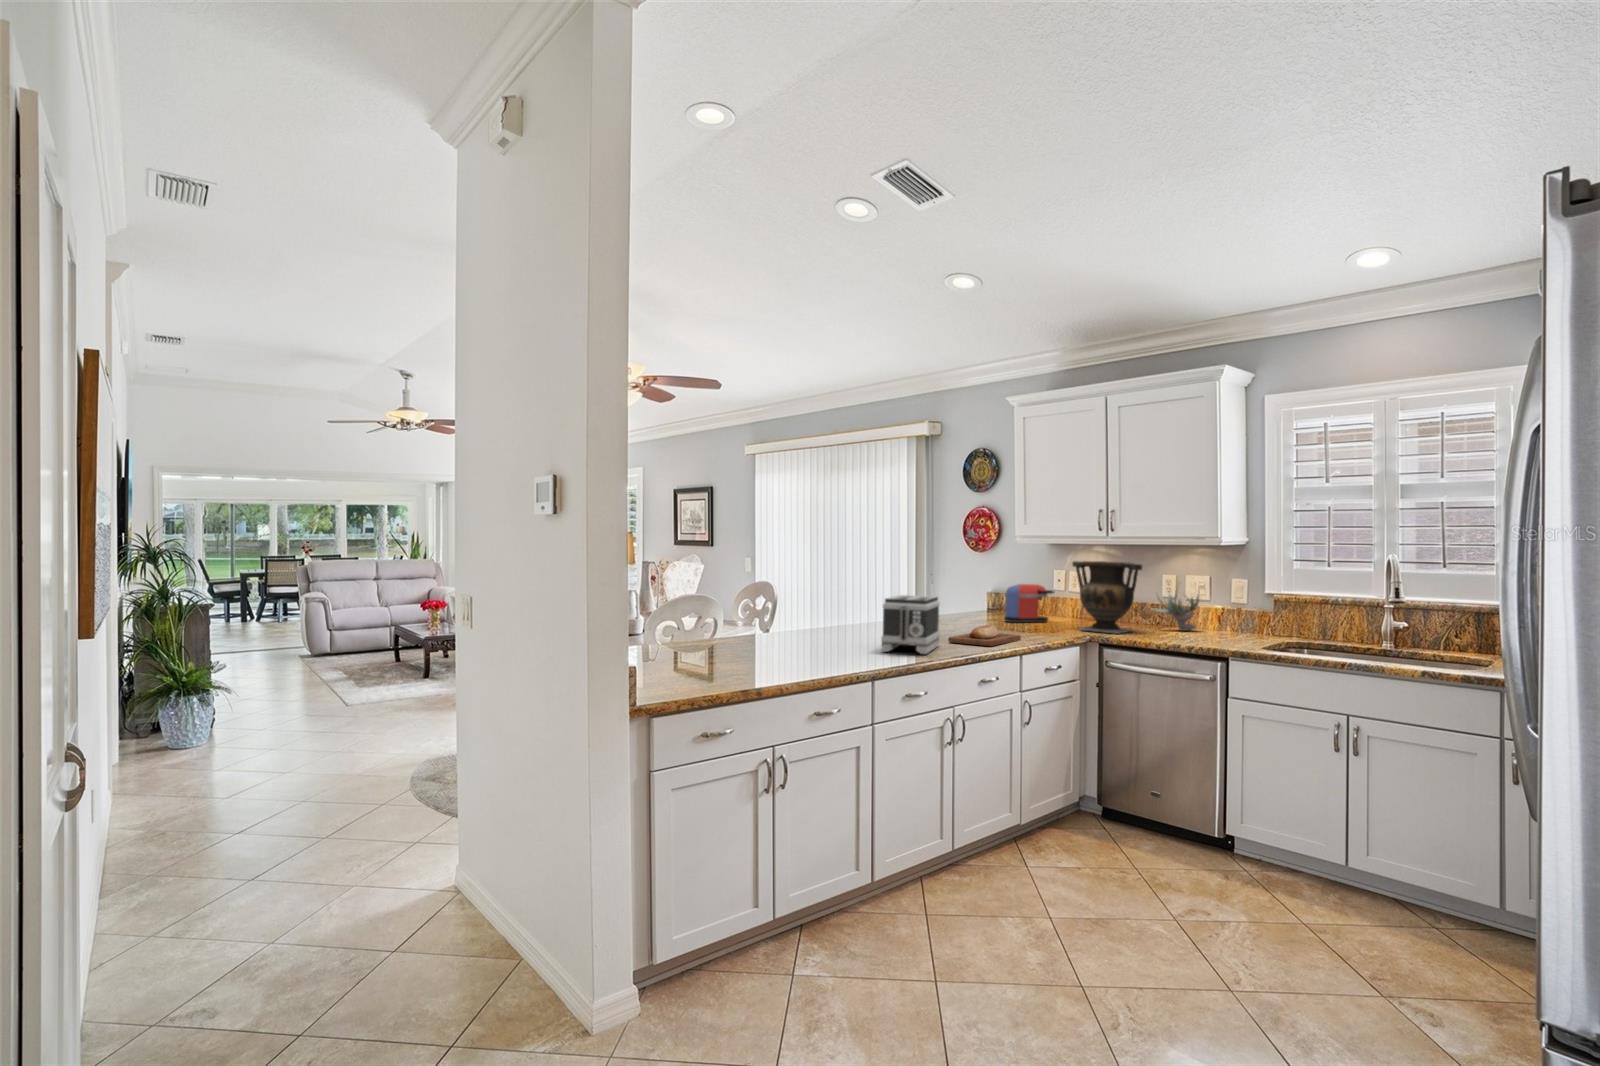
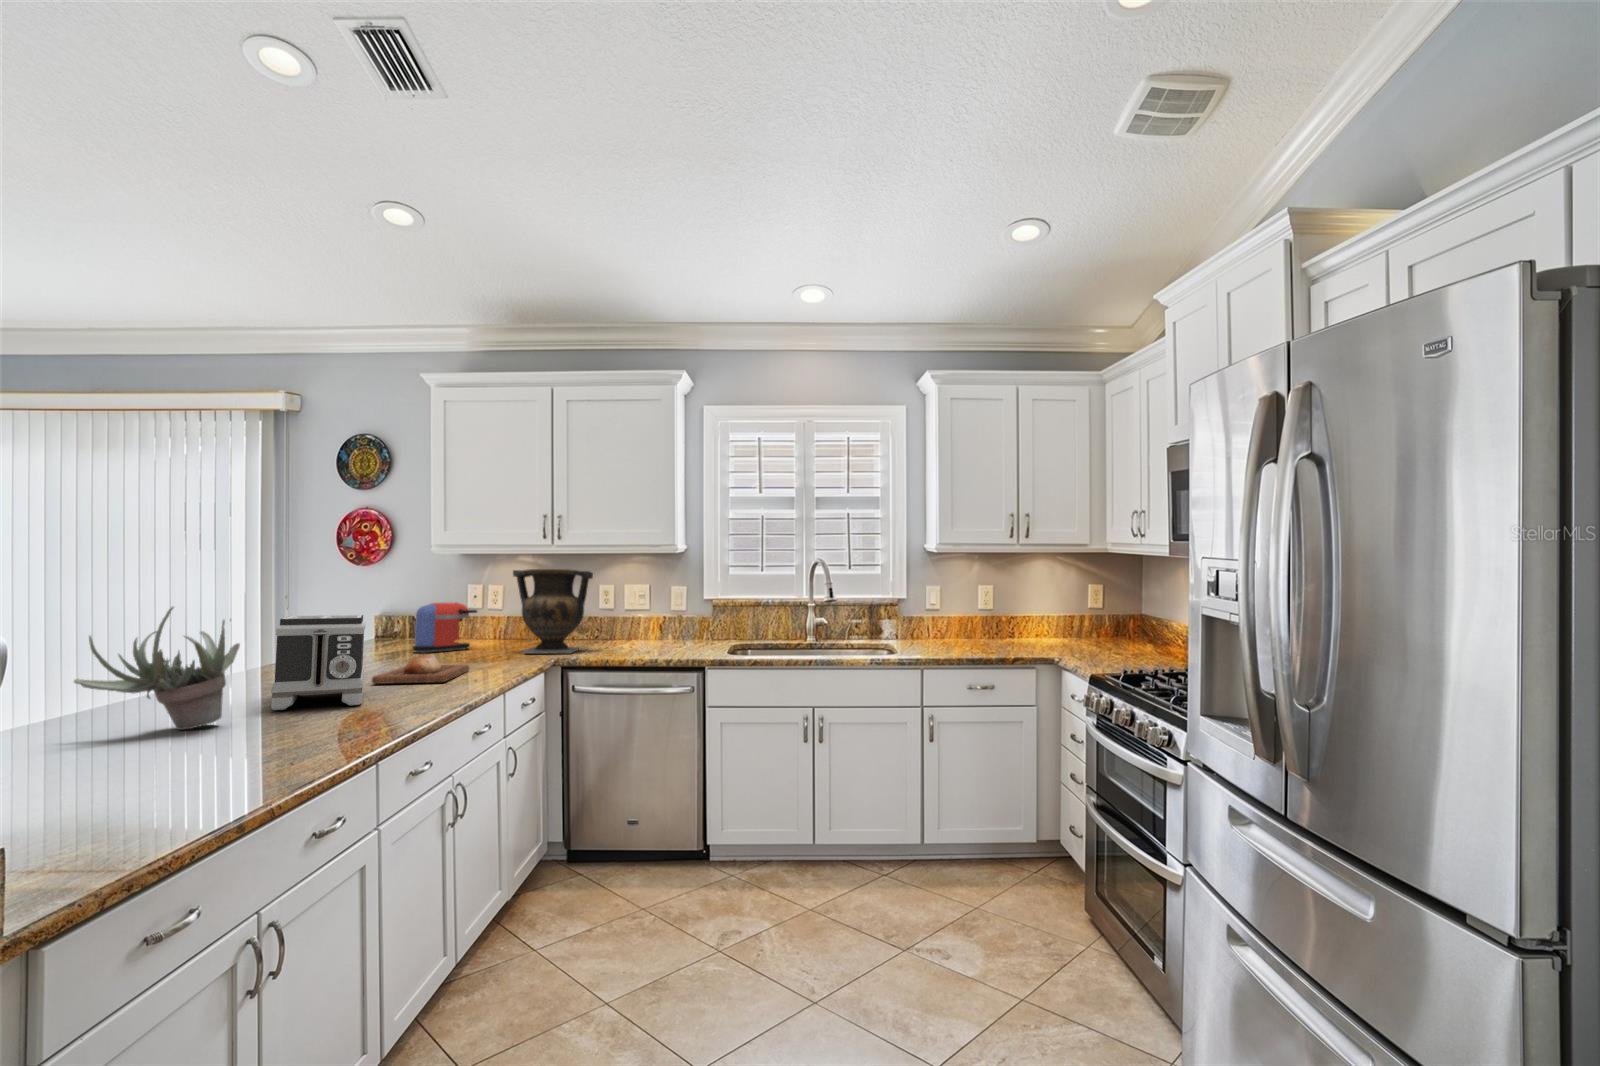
succulent plant: present [1150,589,1199,631] -> present [74,606,240,730]

